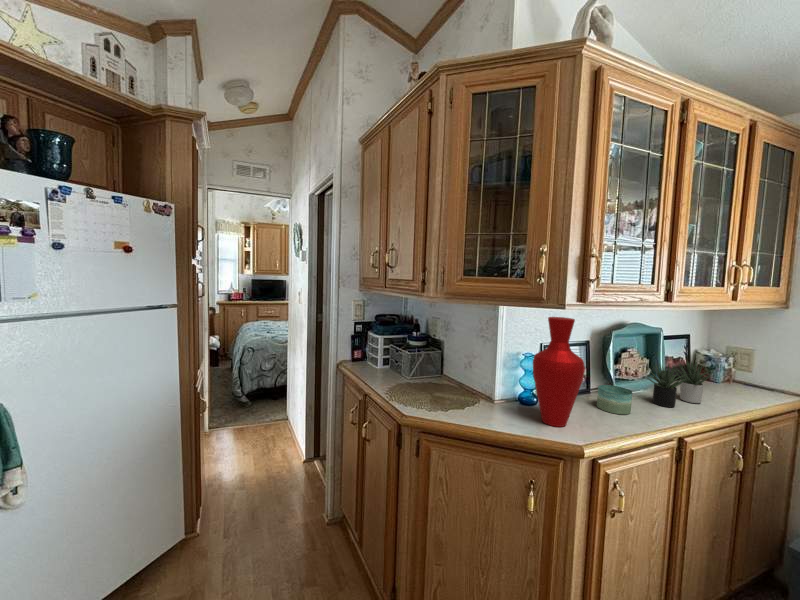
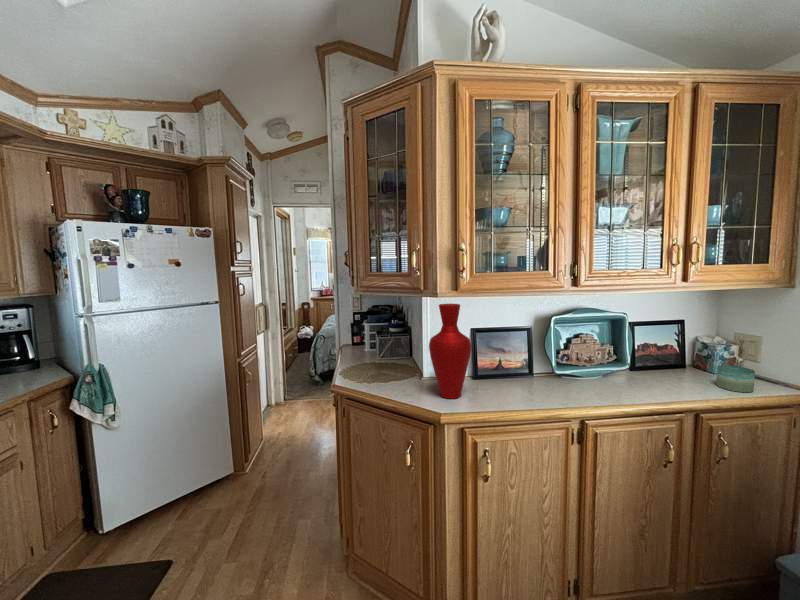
succulent plant: present [647,361,714,407] -> none [574,344,658,392]
candle: present [597,385,632,414] -> present [716,365,755,392]

